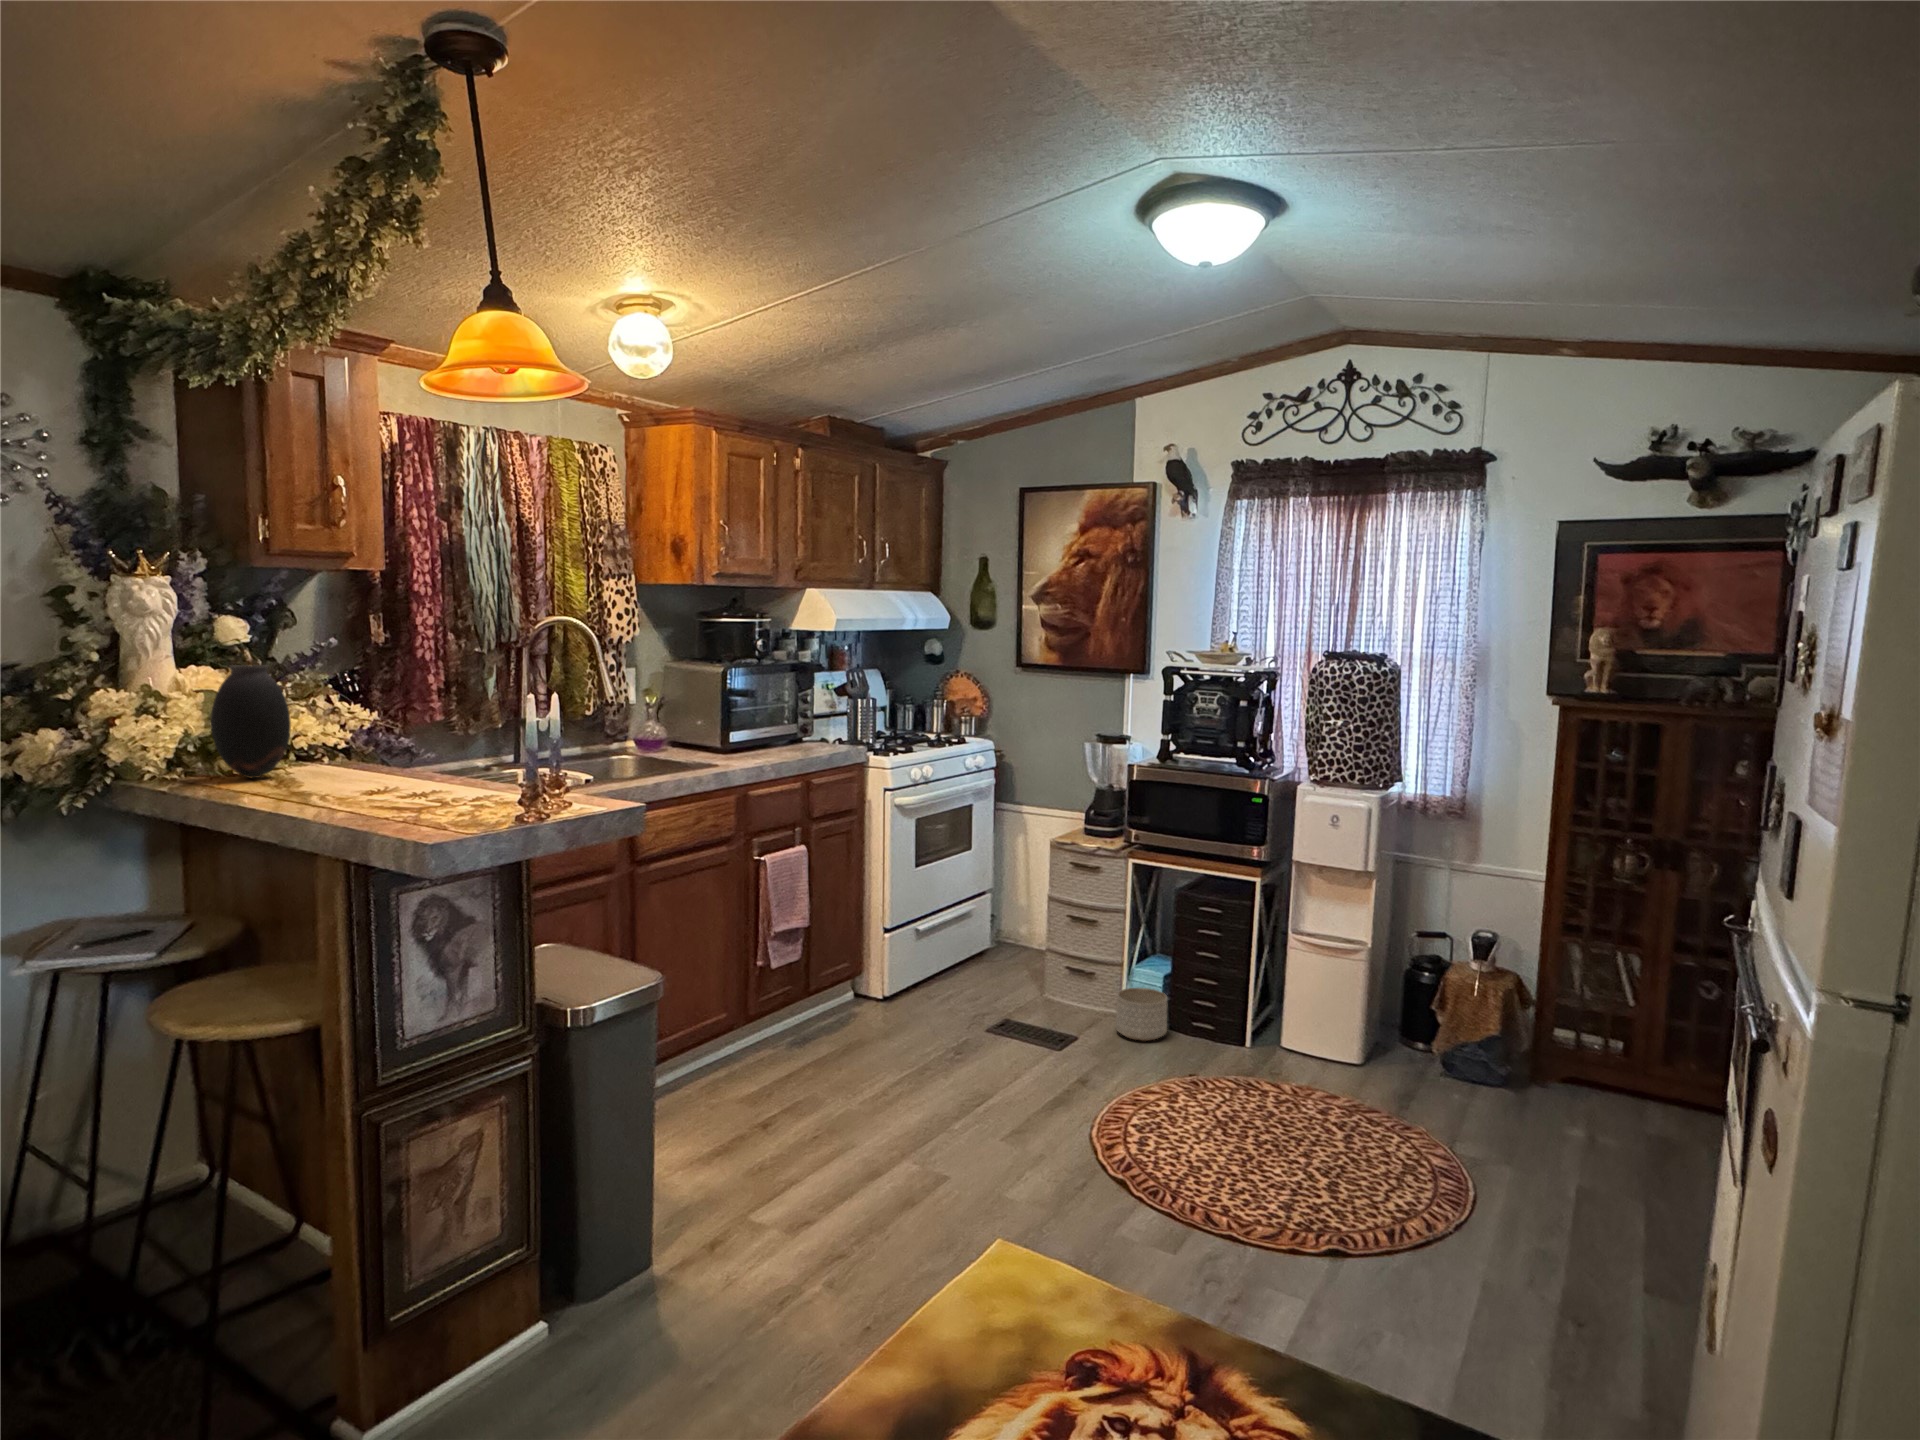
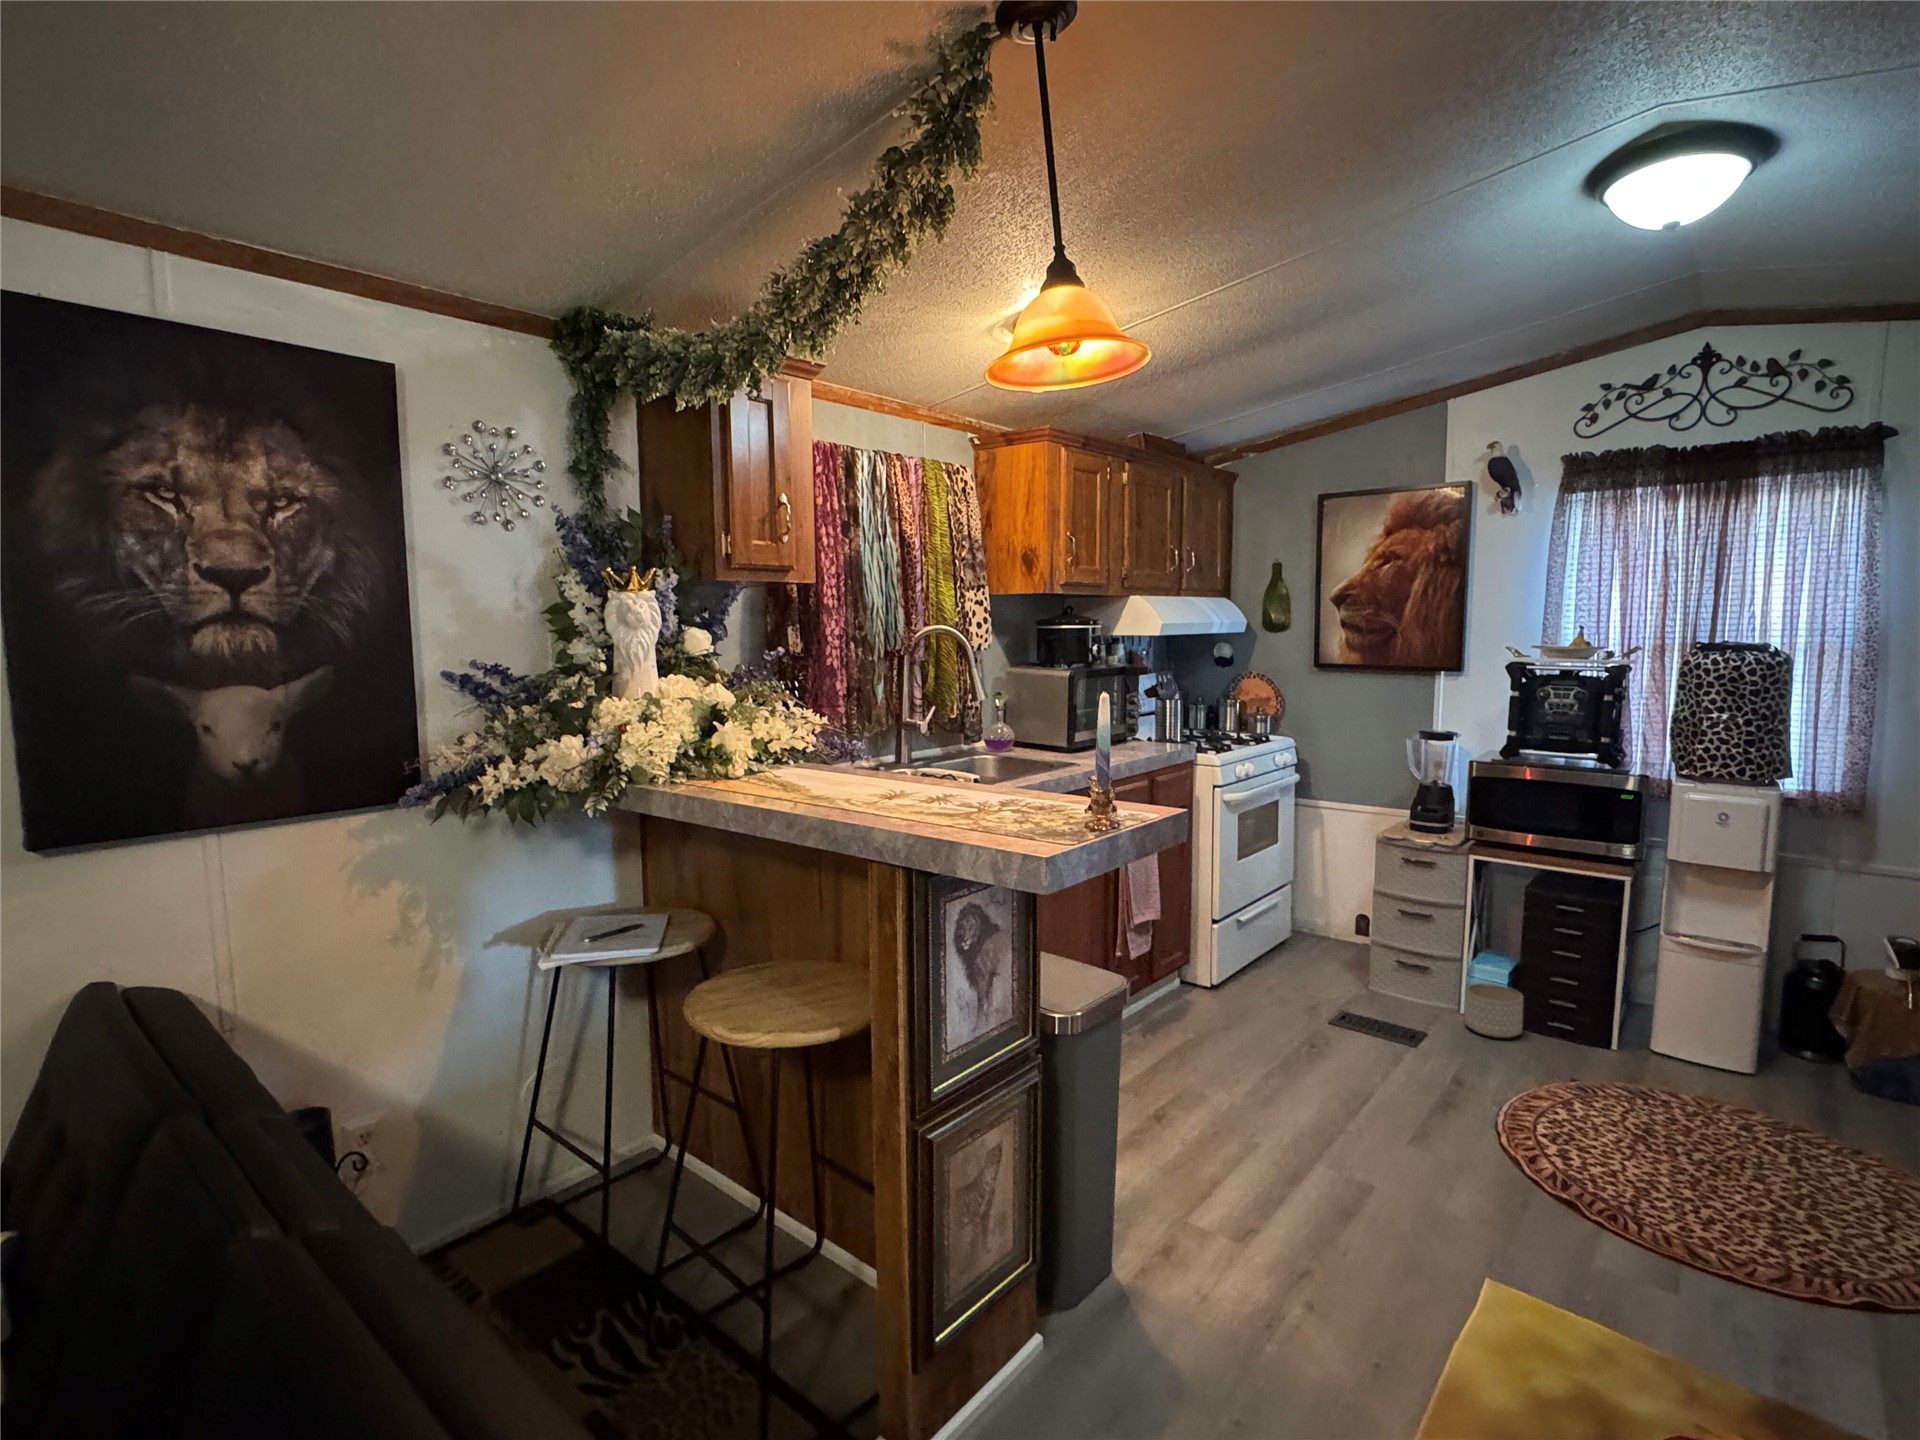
vase: present [211,665,291,778] -> none [713,672,778,781]

